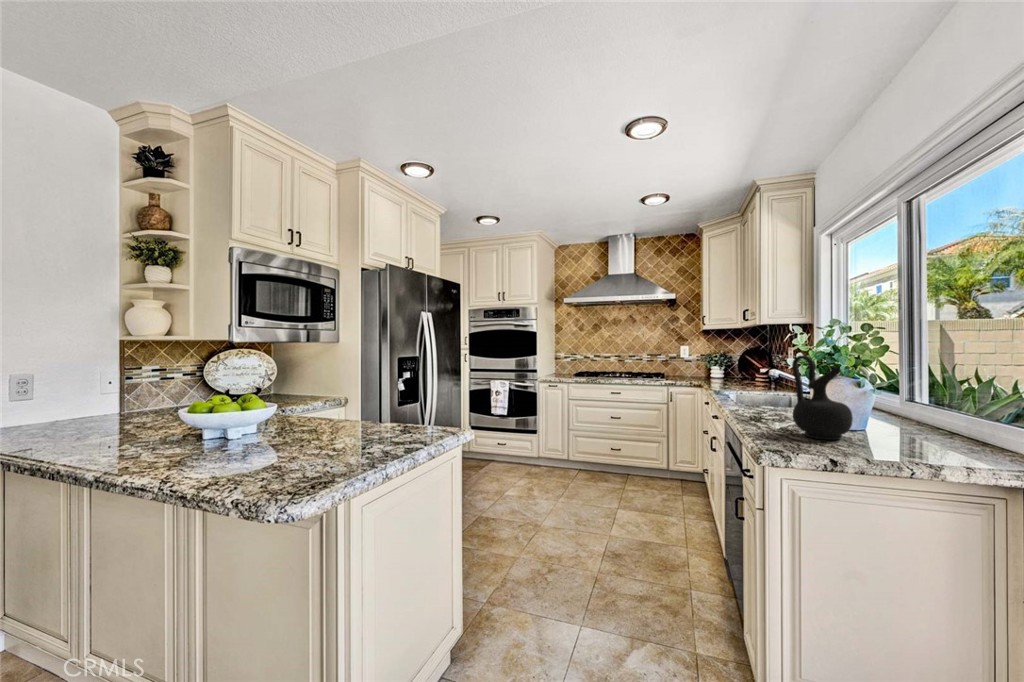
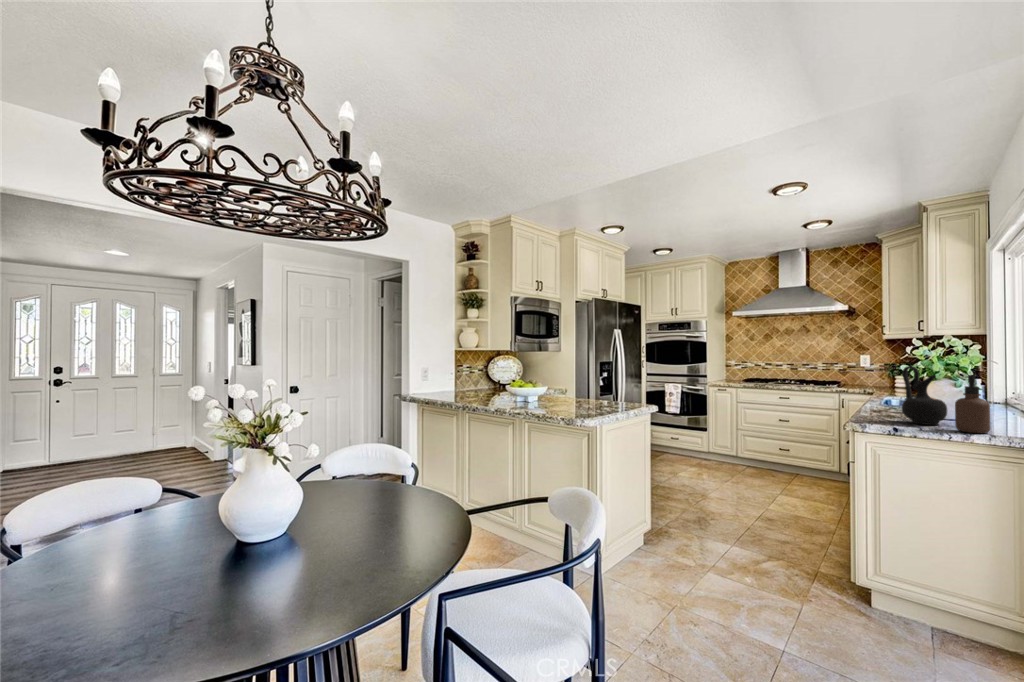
soap dispenser: none [878,367,928,455] -> present [955,375,990,433]

